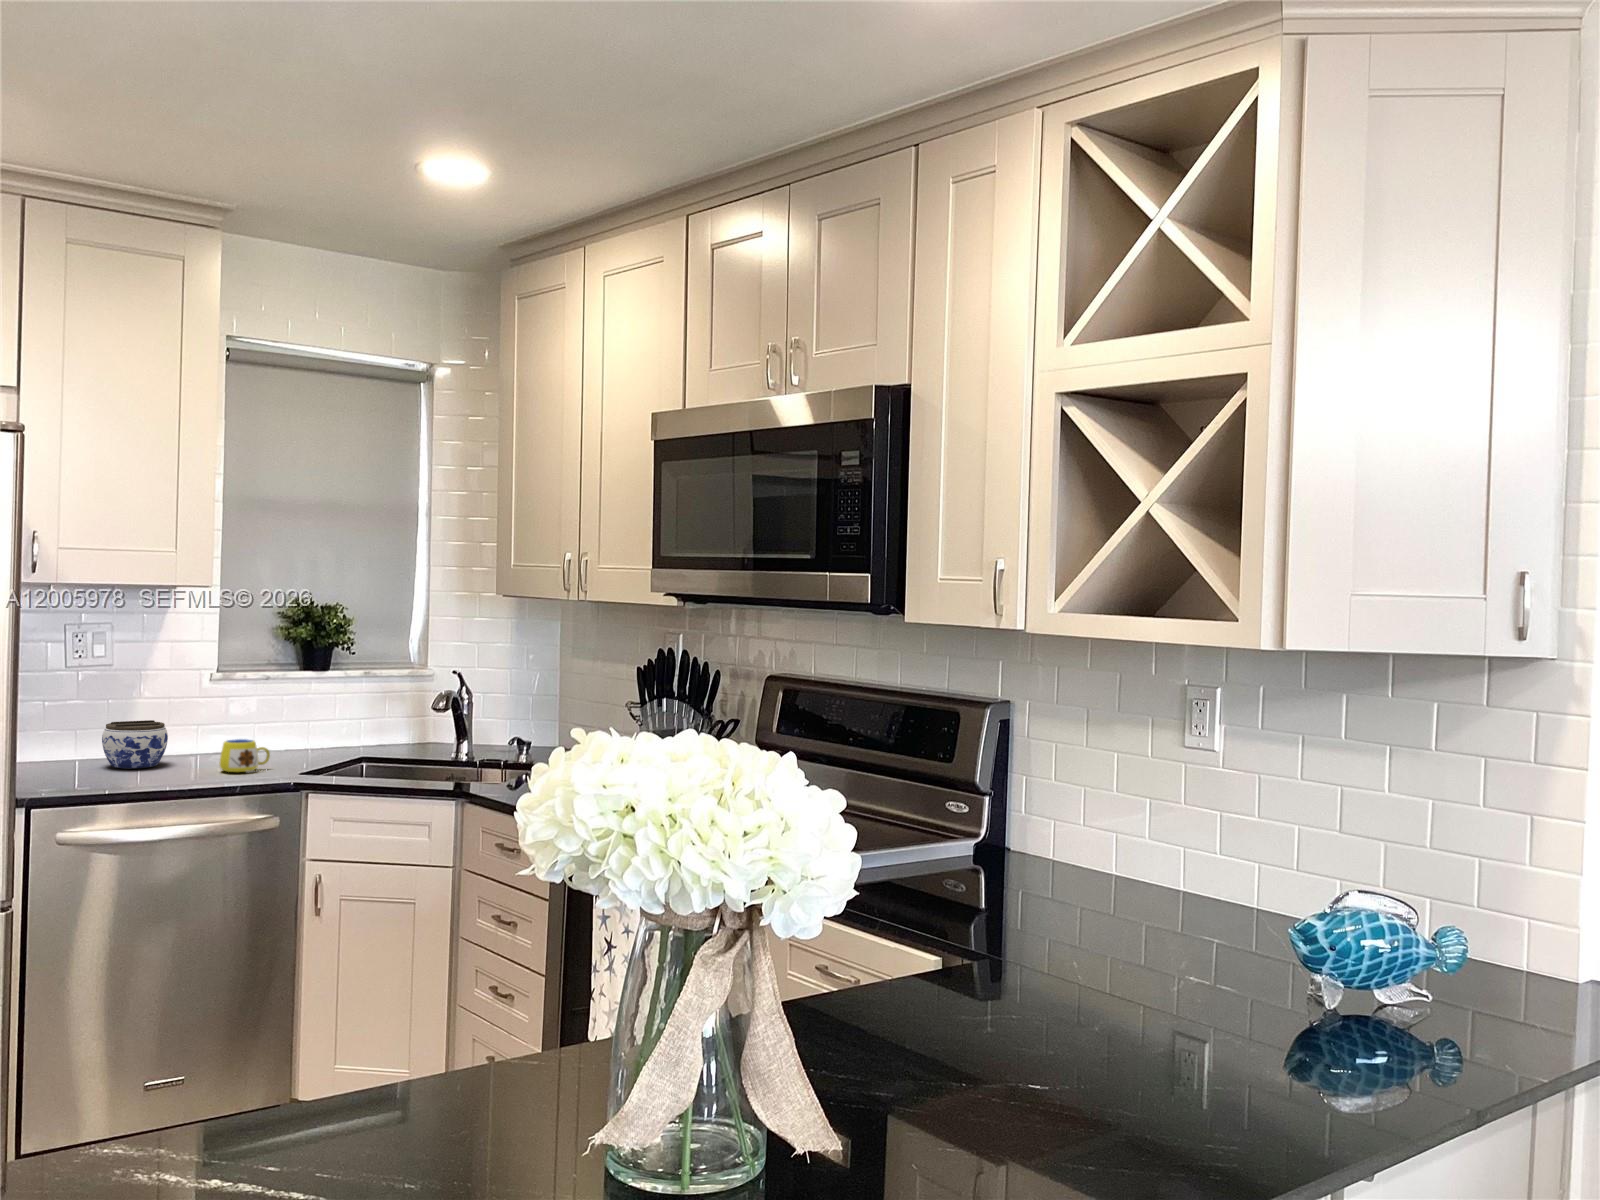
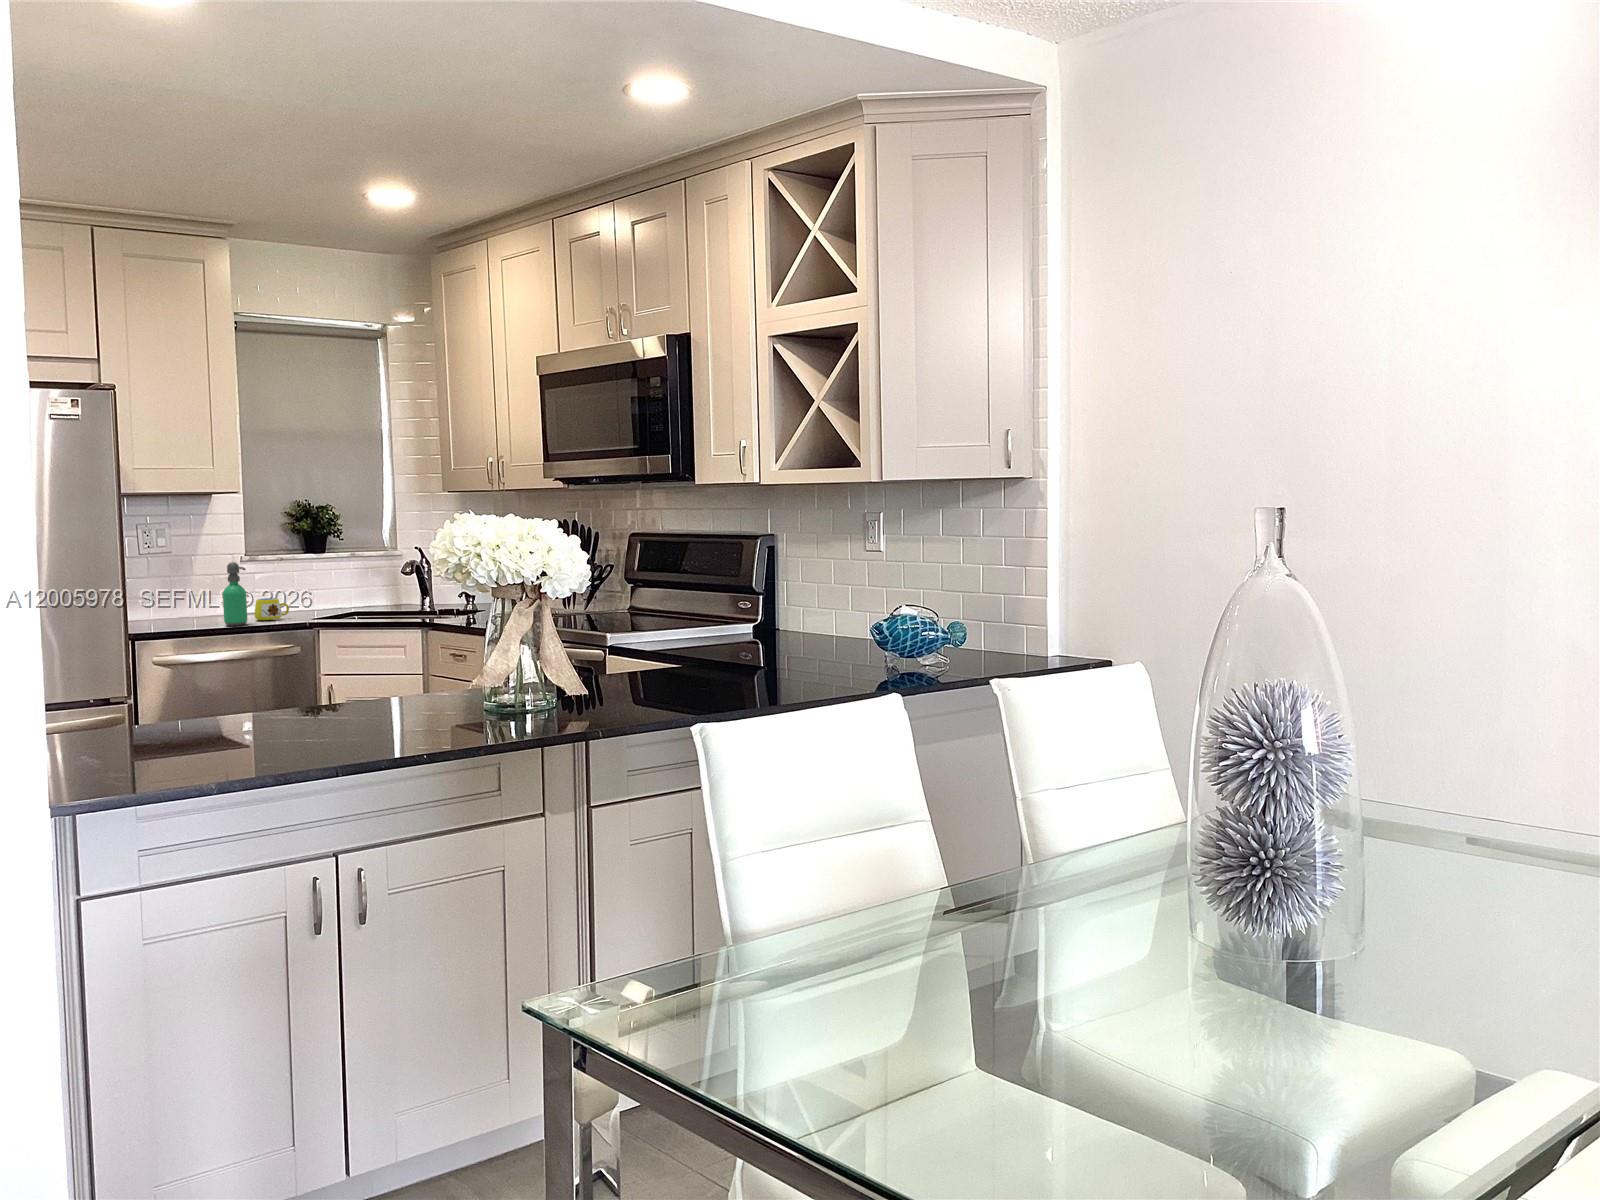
soap dispenser: none [173,689,209,782] -> present [223,562,247,626]
jar: present [102,720,168,769] -> none [171,589,216,622]

